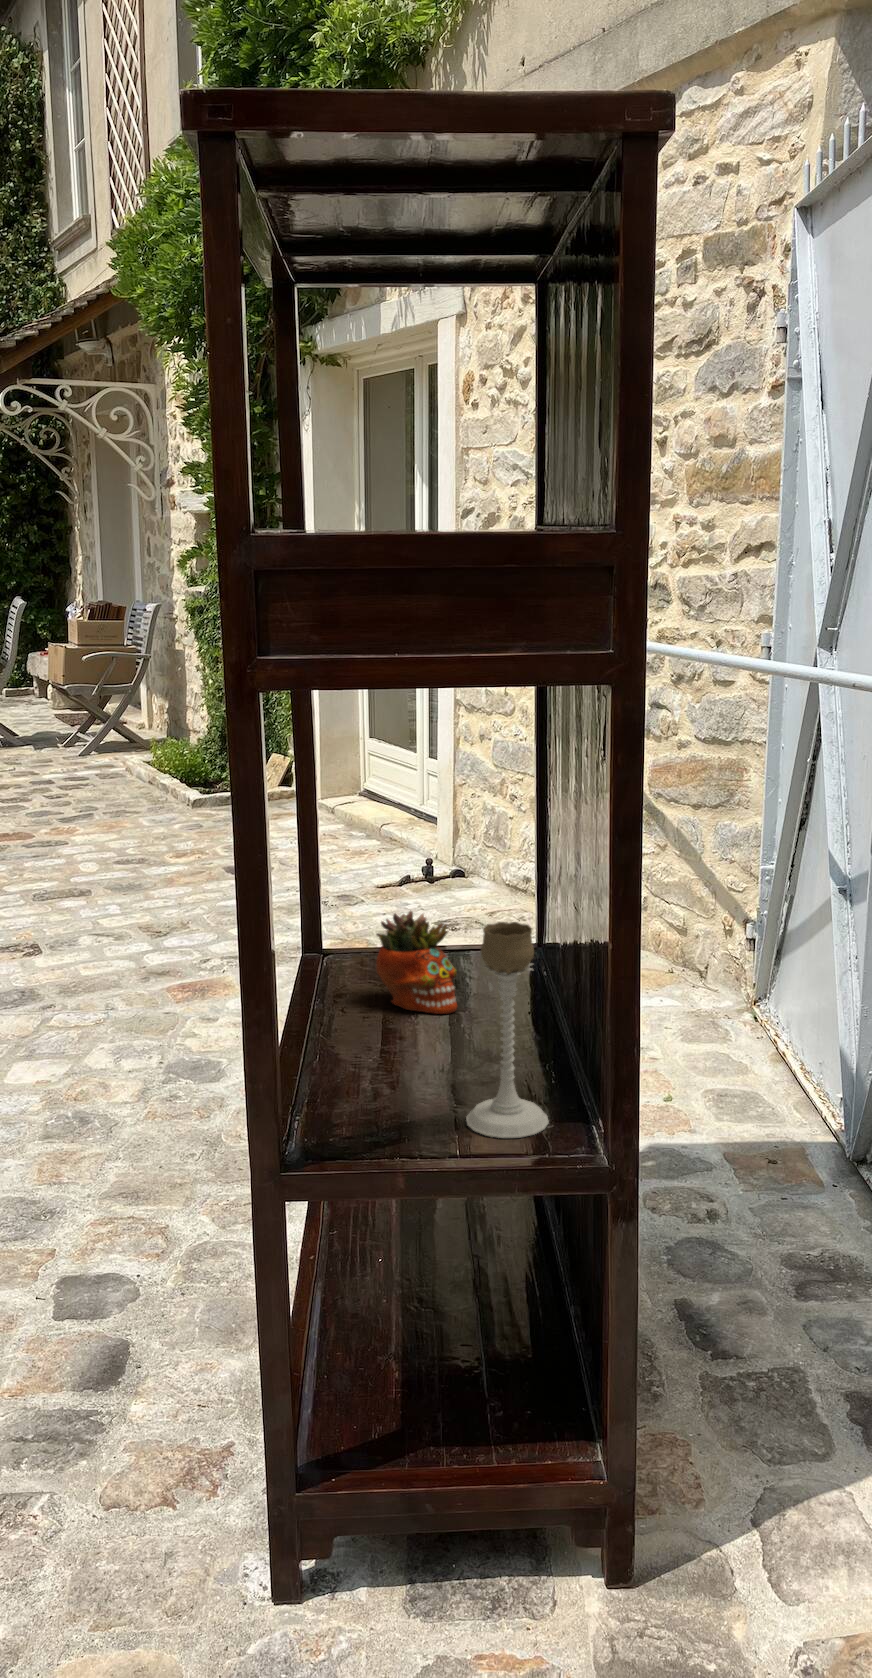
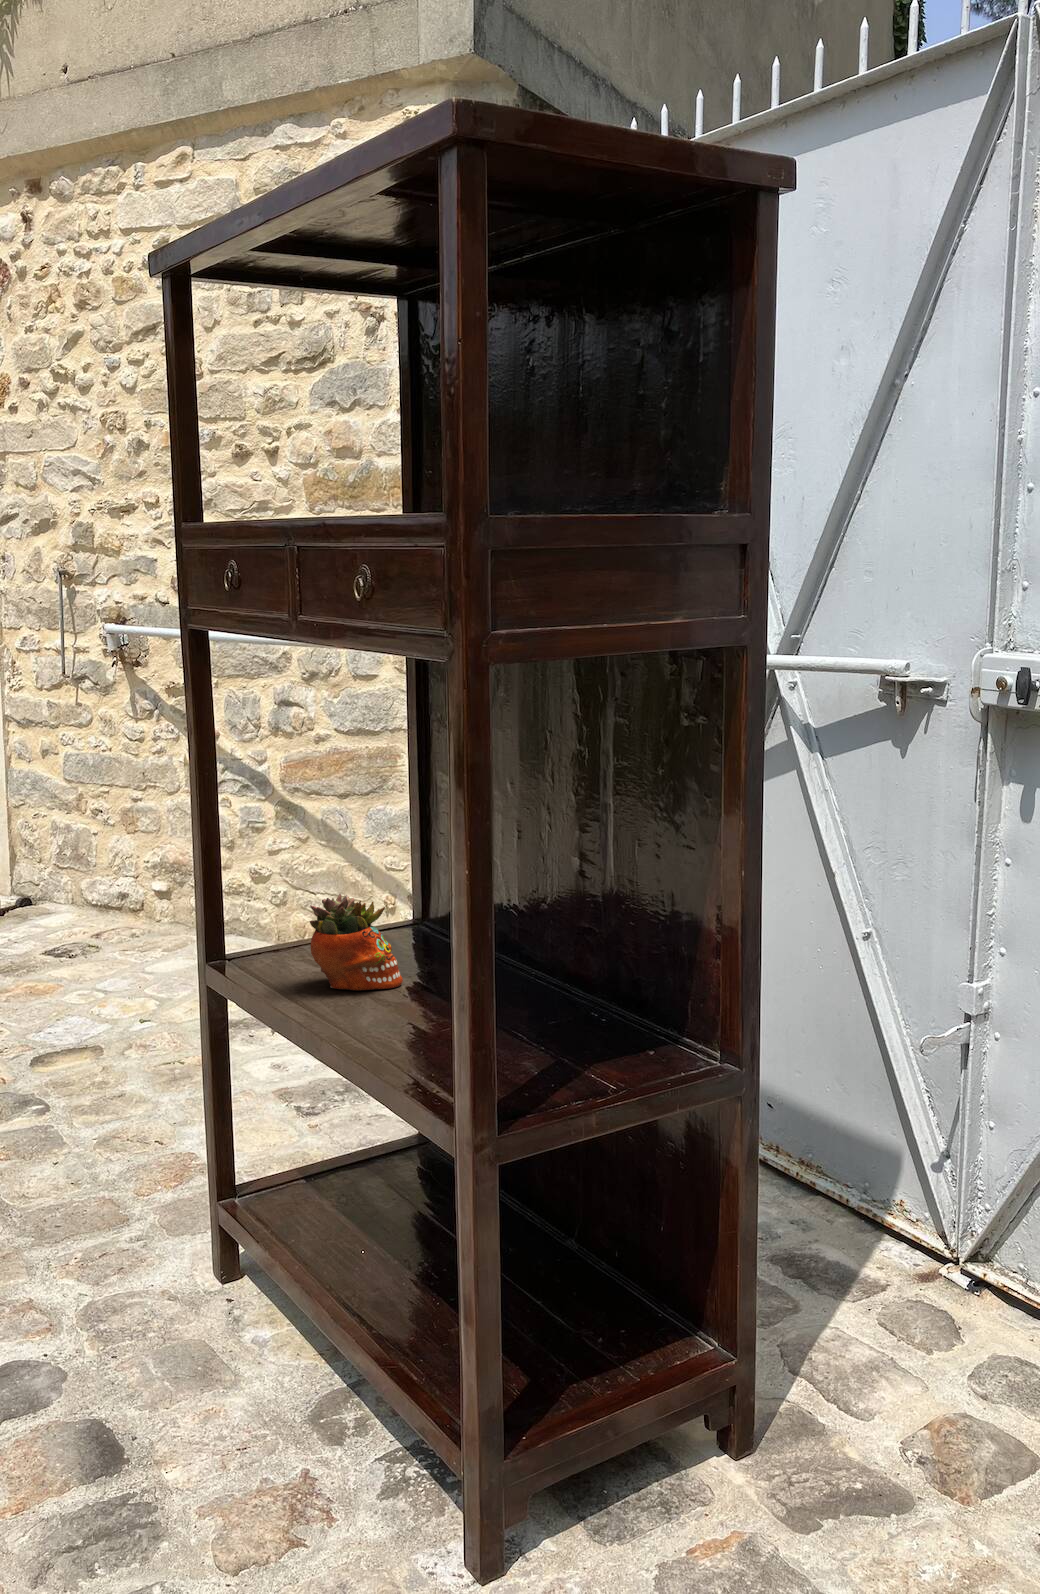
candle holder: present [466,922,549,1138] -> none [553,867,629,1065]

